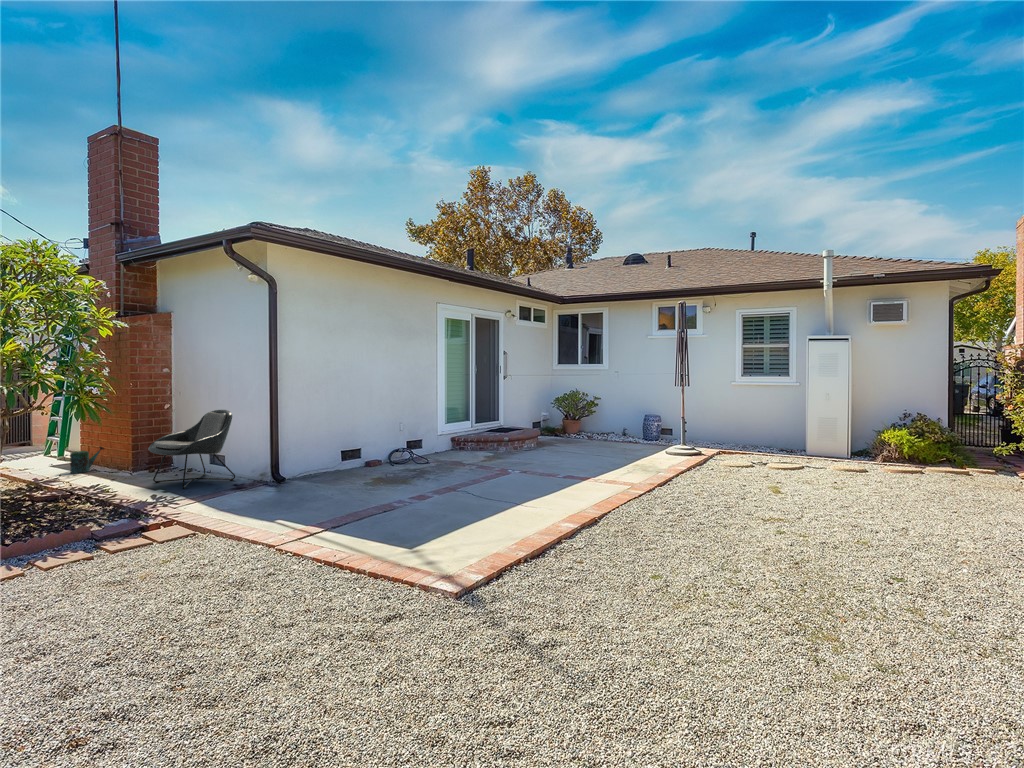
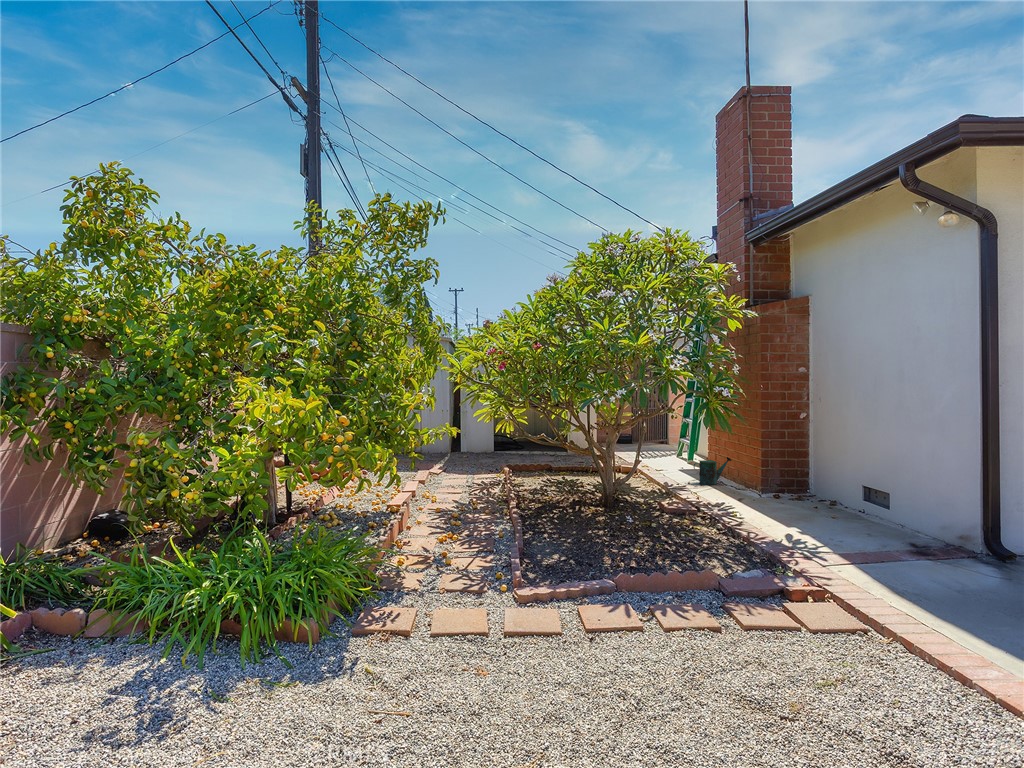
lounge chair: present [148,410,235,489] -> none [781,424,902,533]

